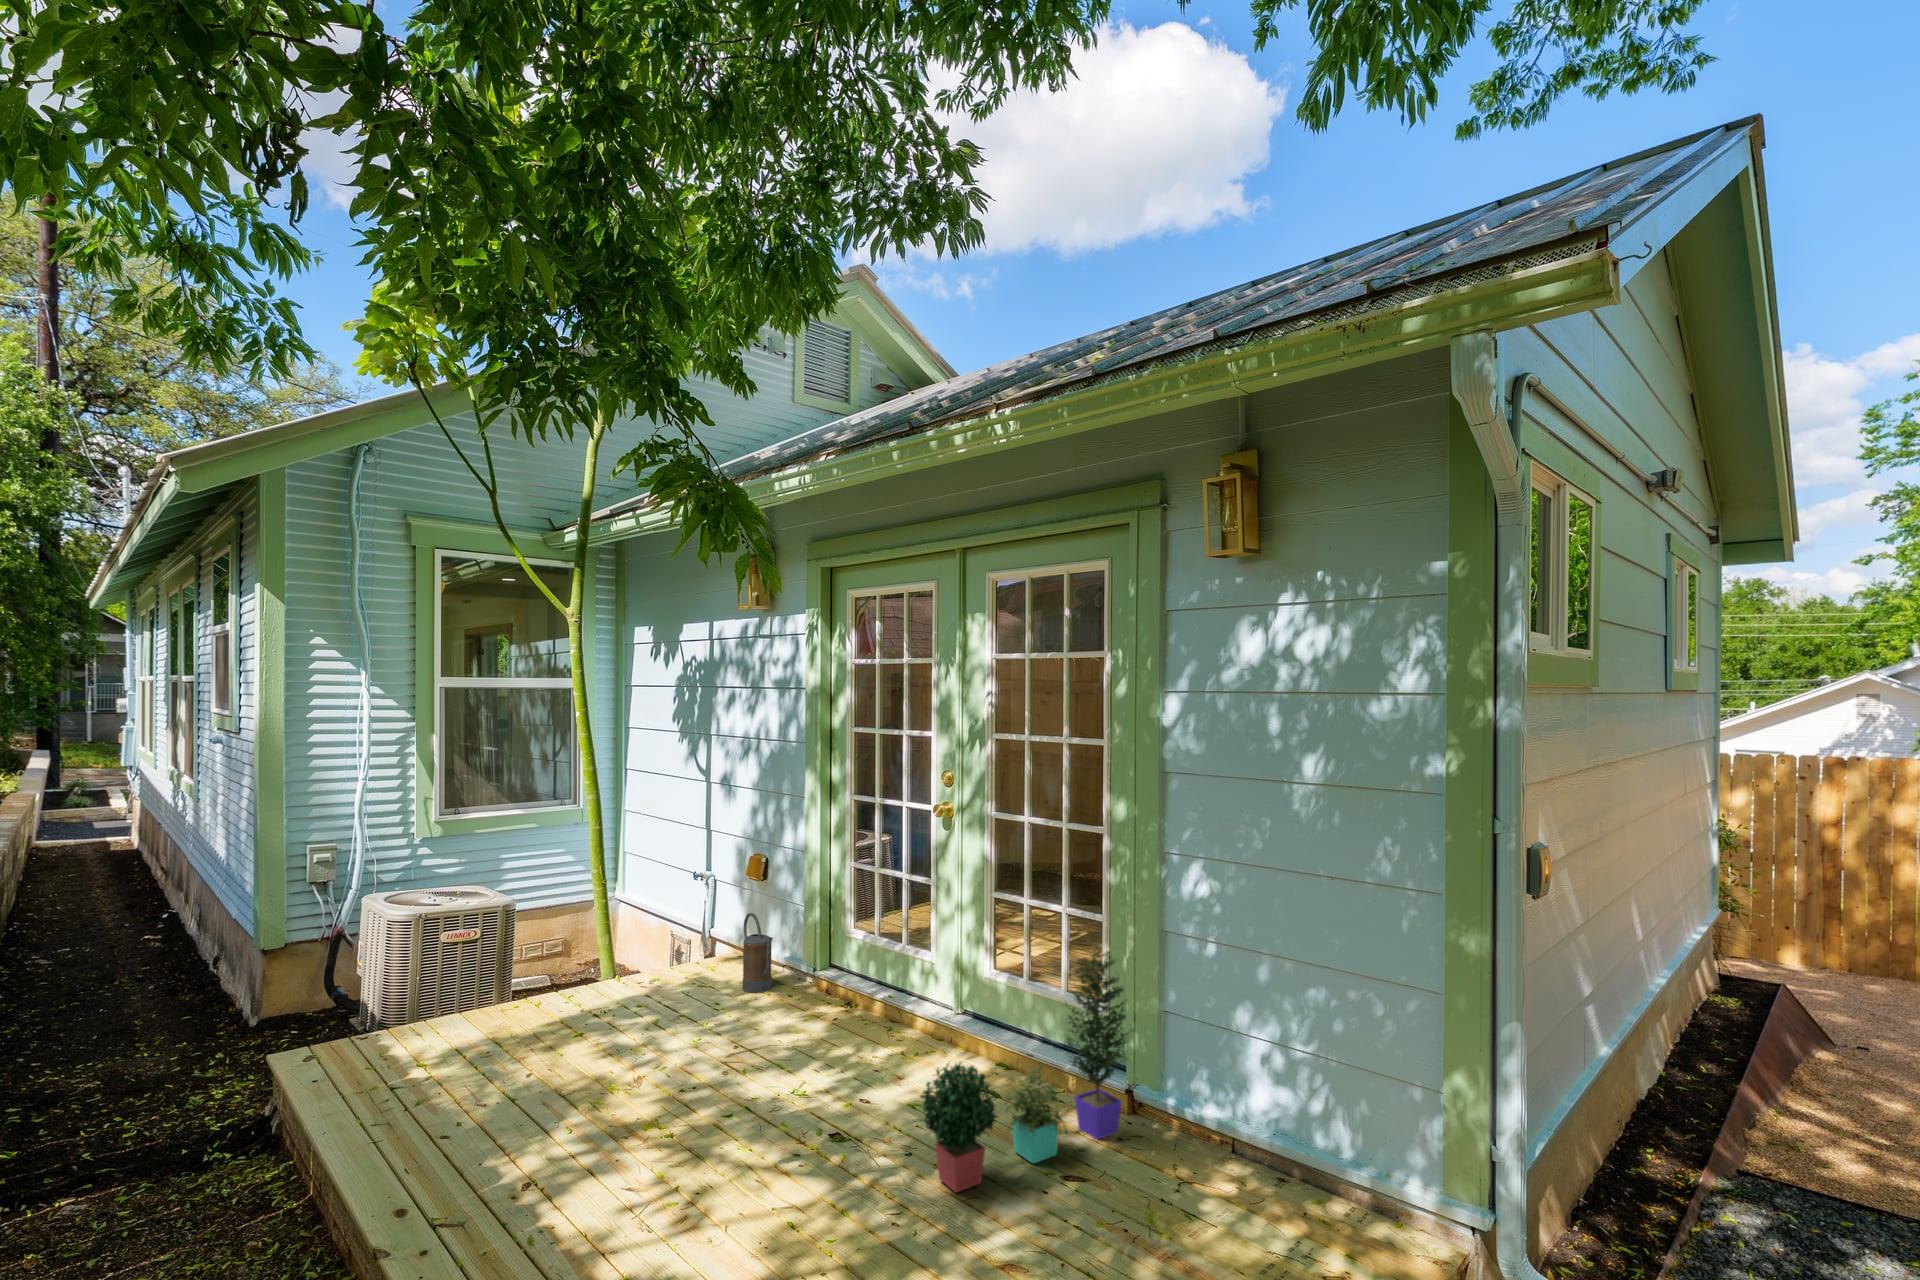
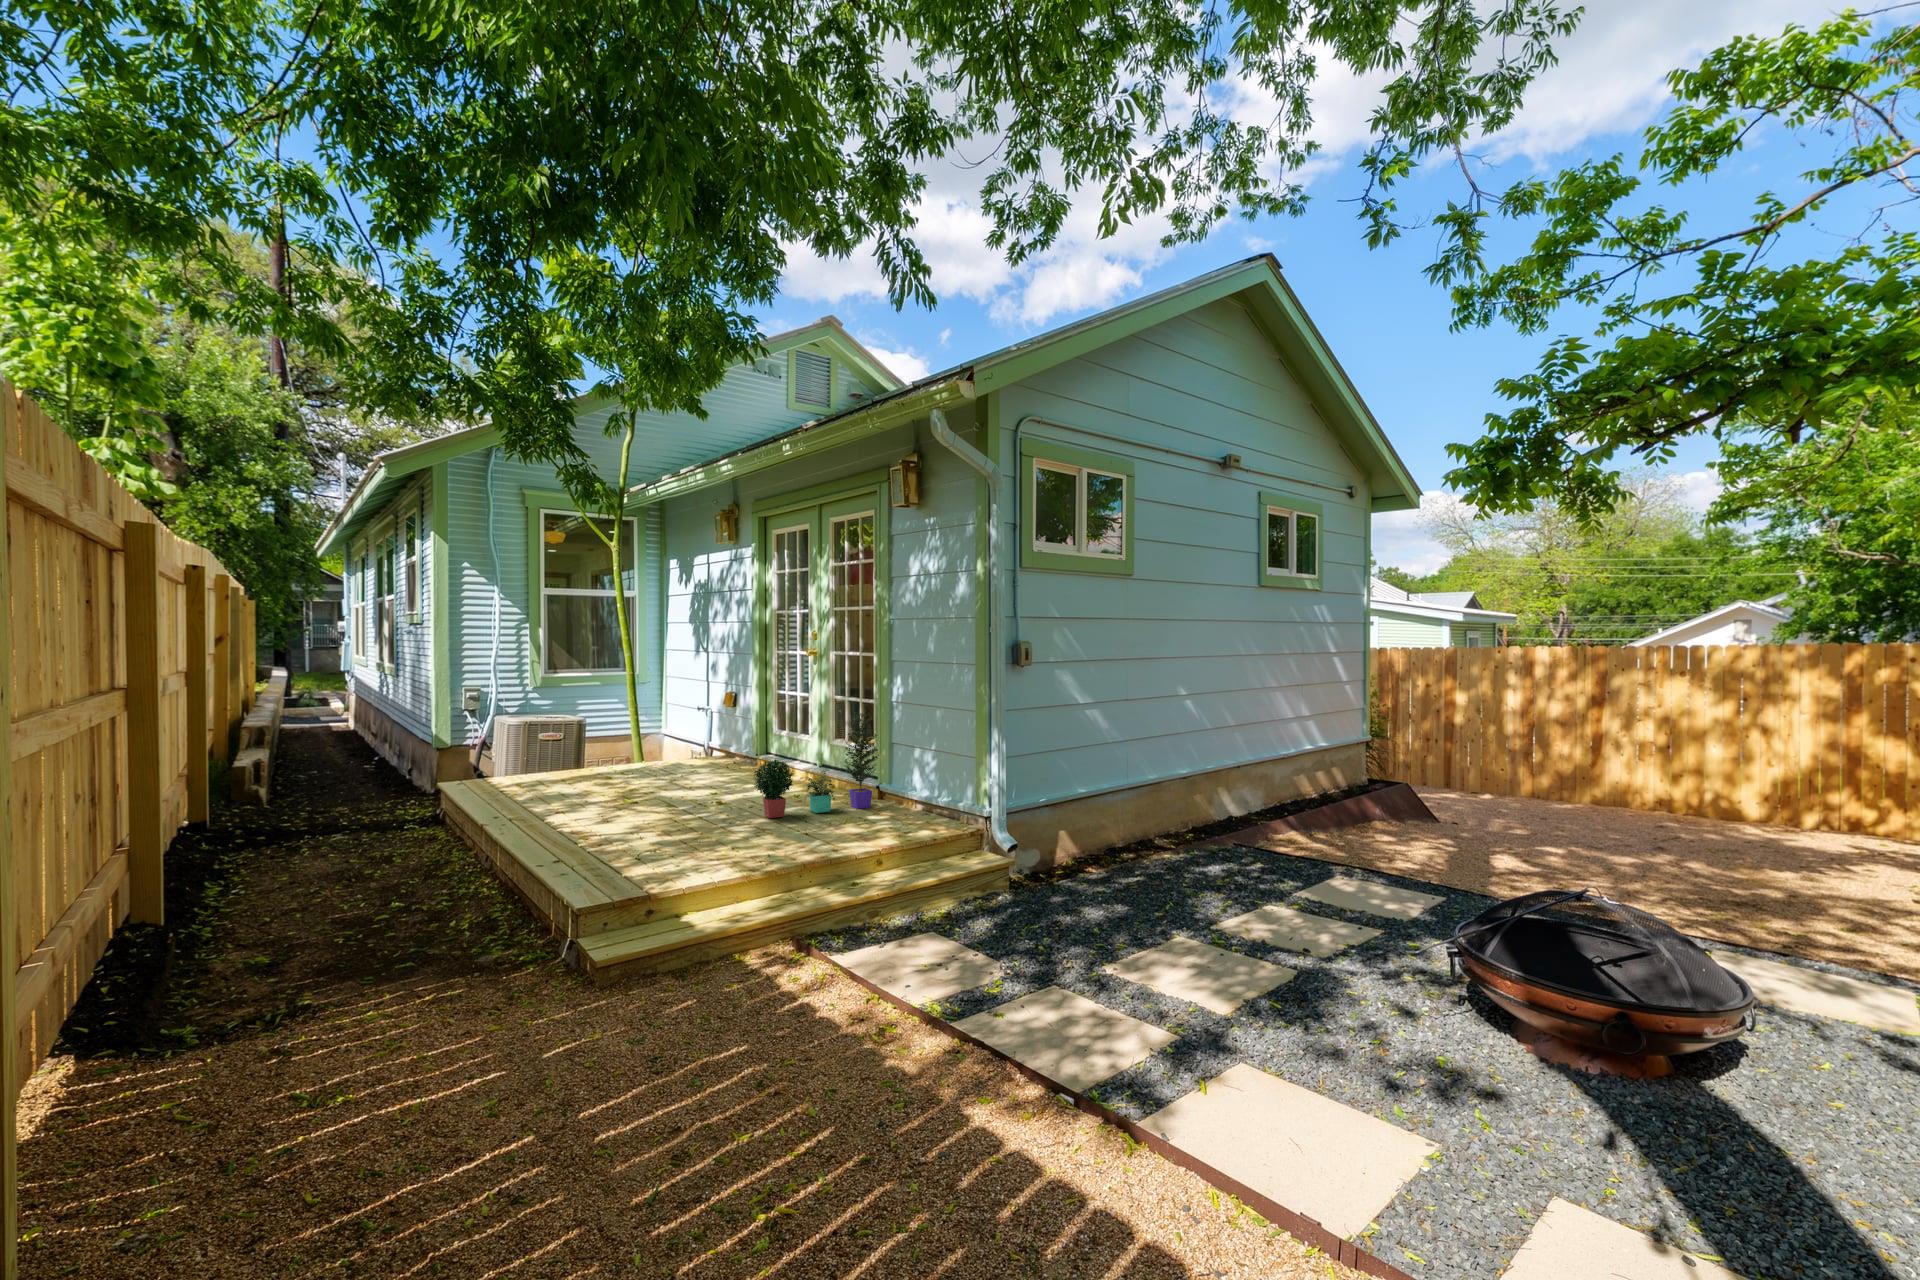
watering can: present [743,913,773,992] -> none [714,726,731,771]

